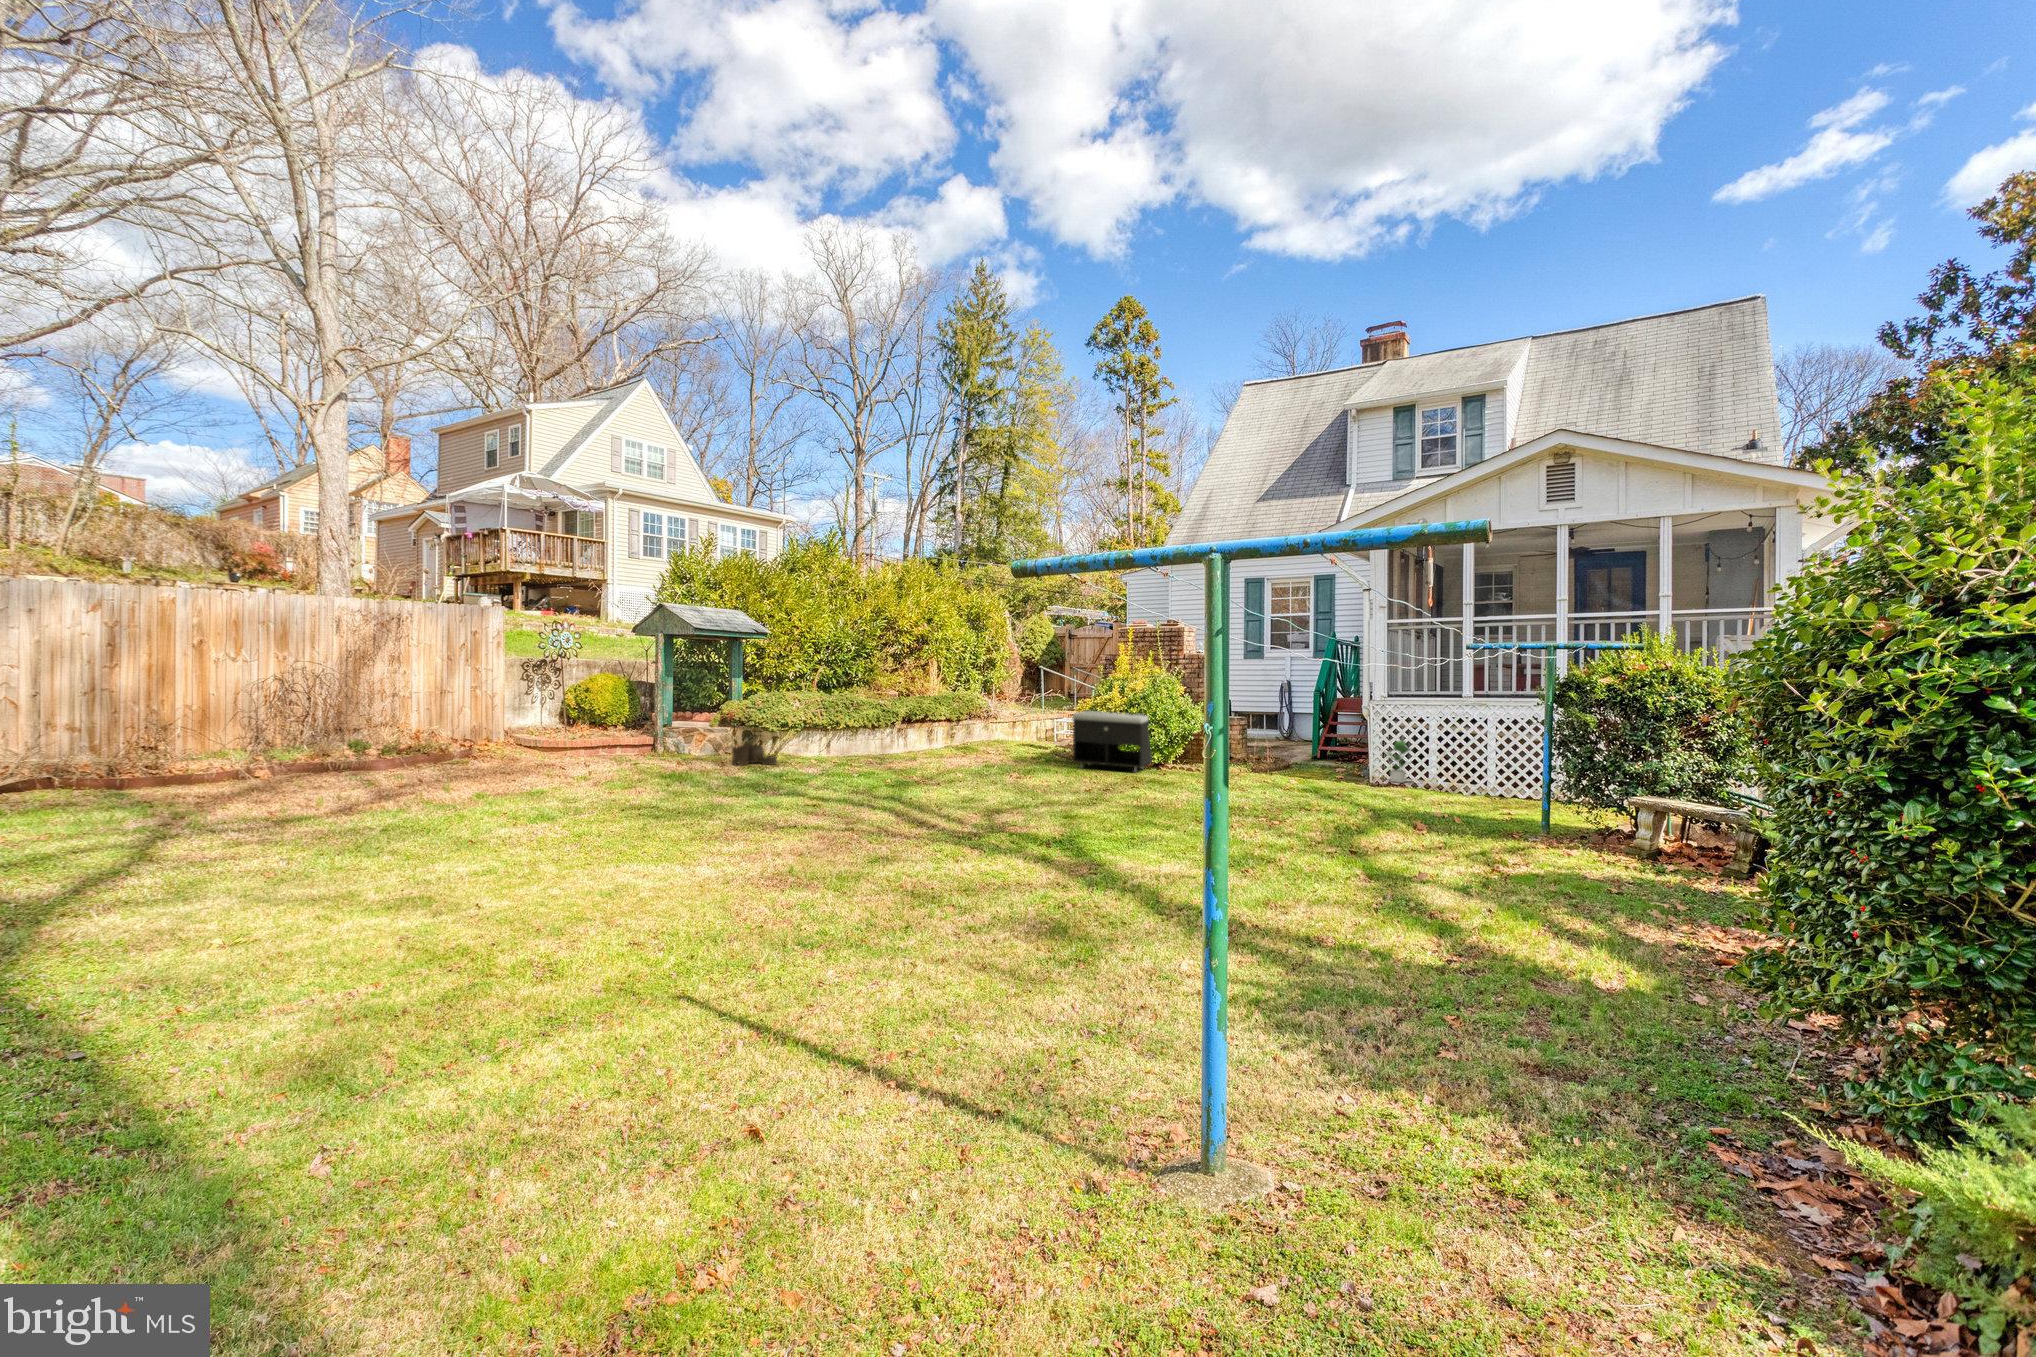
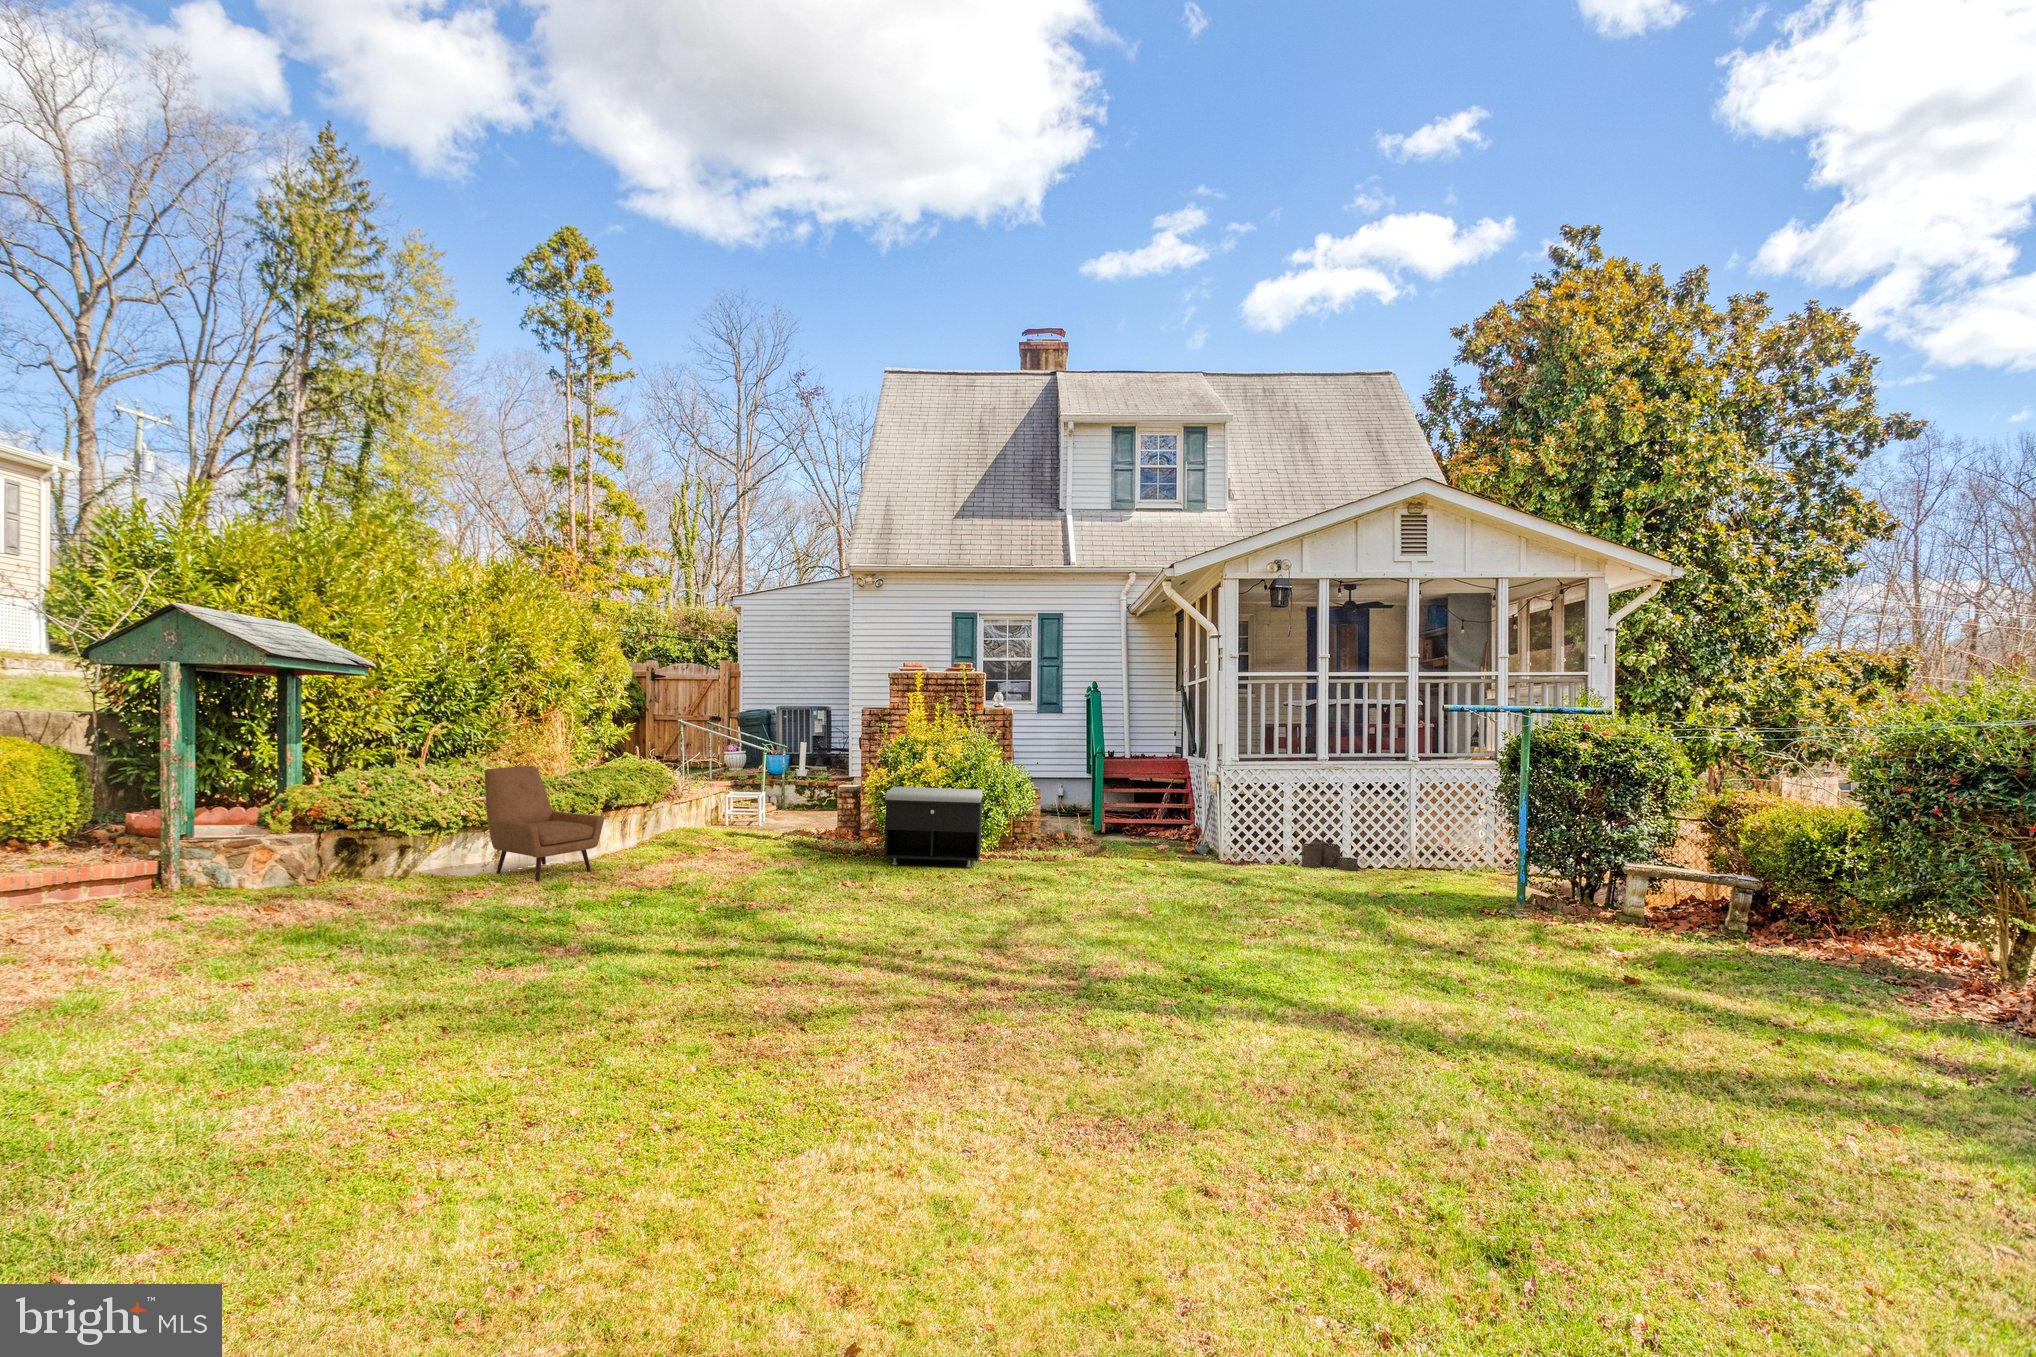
chair: none [818,690,887,762] -> present [485,766,604,881]
potted plant: present [1387,740,1412,783] -> none [1237,809,1273,859]
woven basket: present [732,743,777,766] -> present [1302,839,1358,871]

